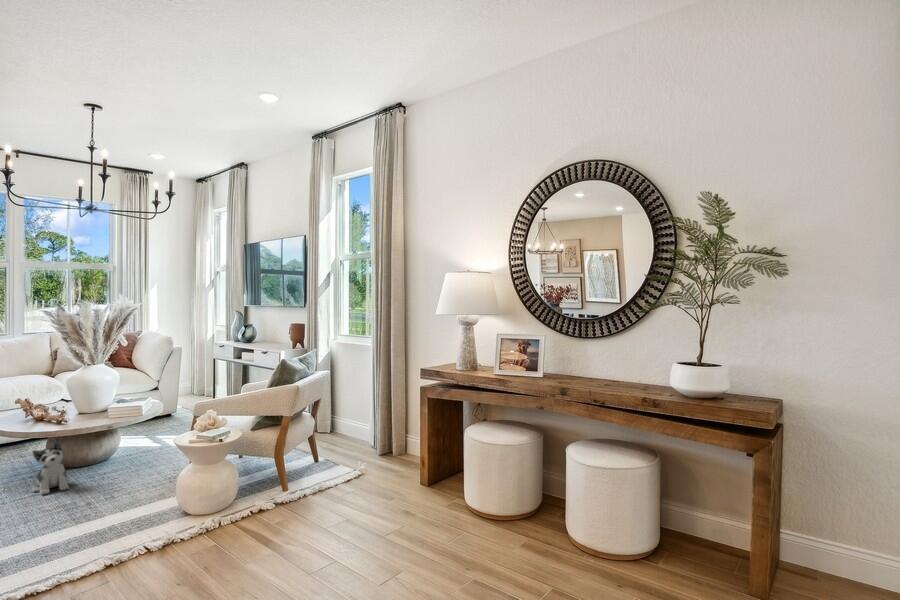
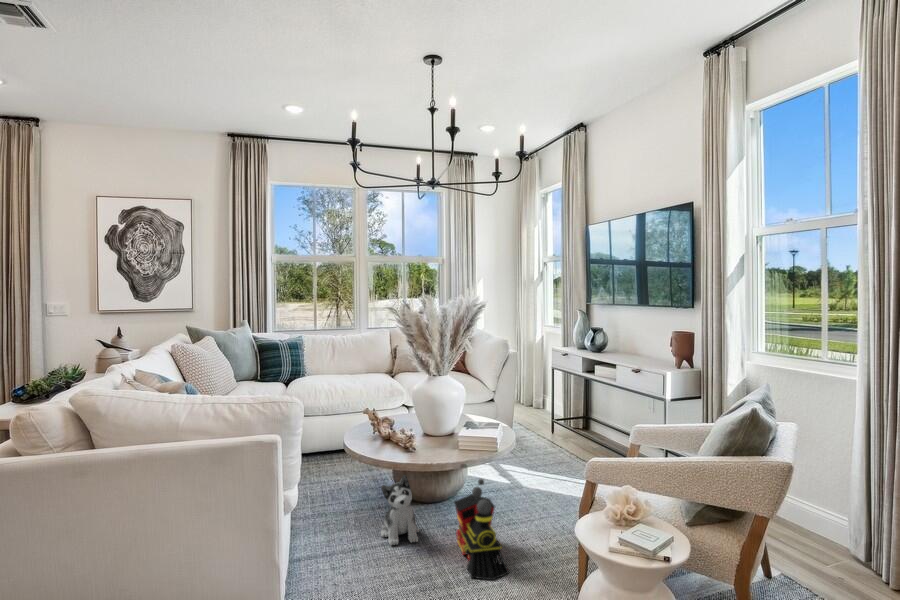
toy train: none [101,432,144,498] -> present [454,479,509,580]

